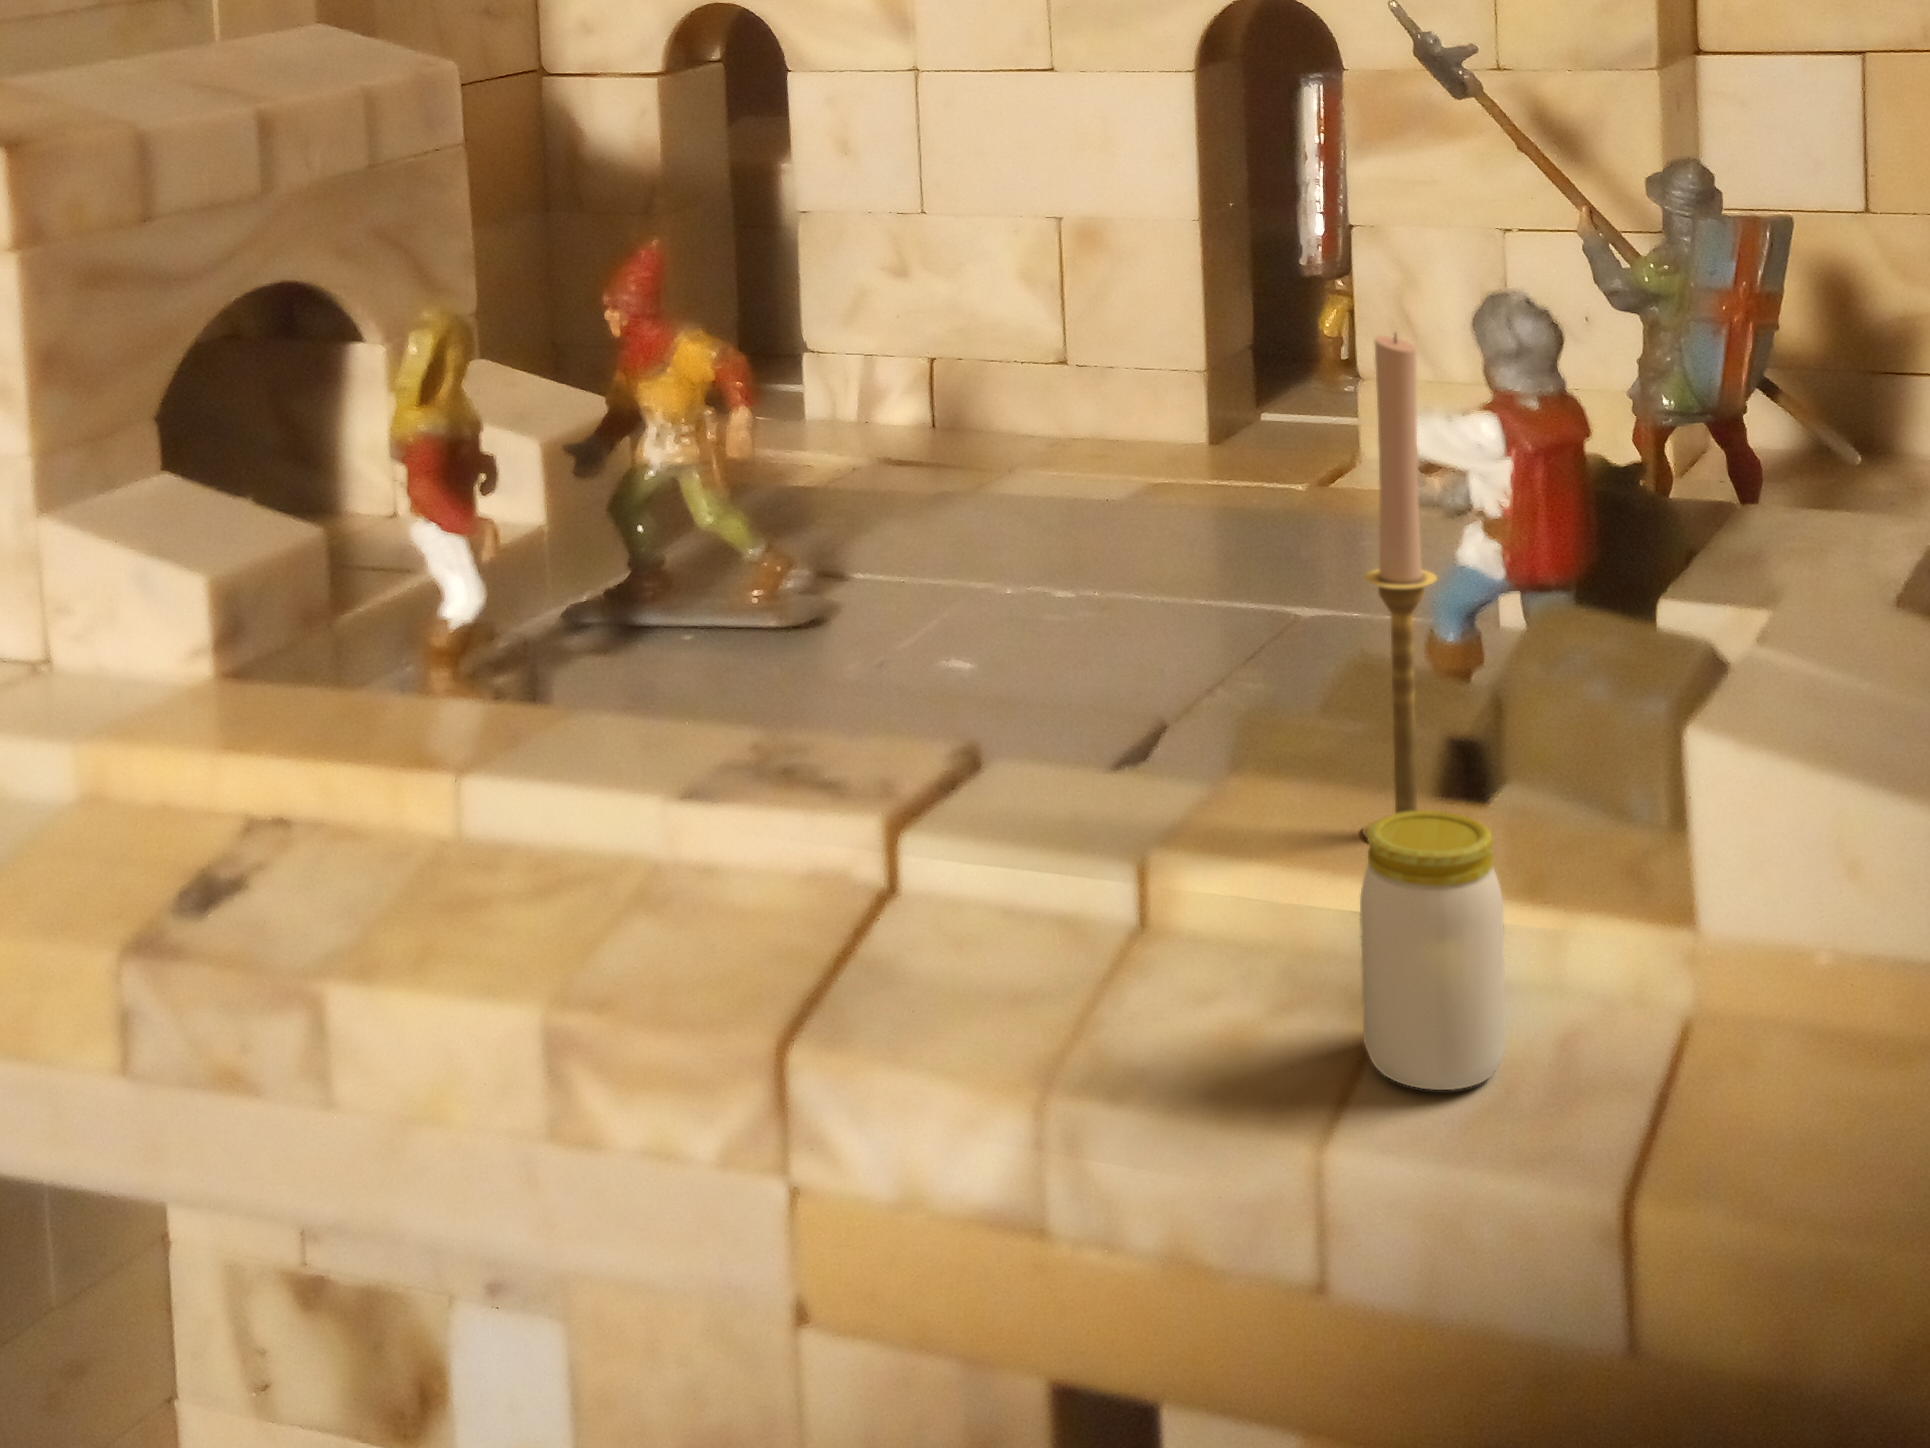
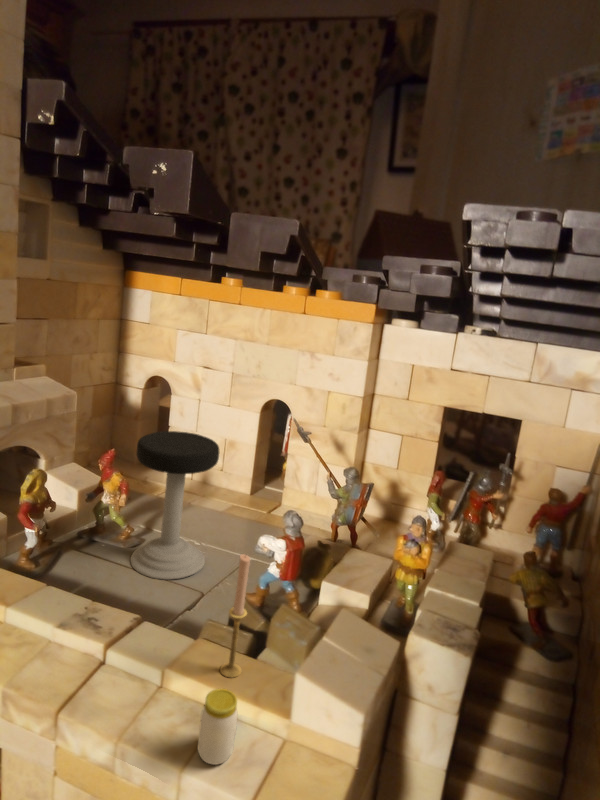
stool: none [784,105,1128,703] -> present [130,431,219,580]

